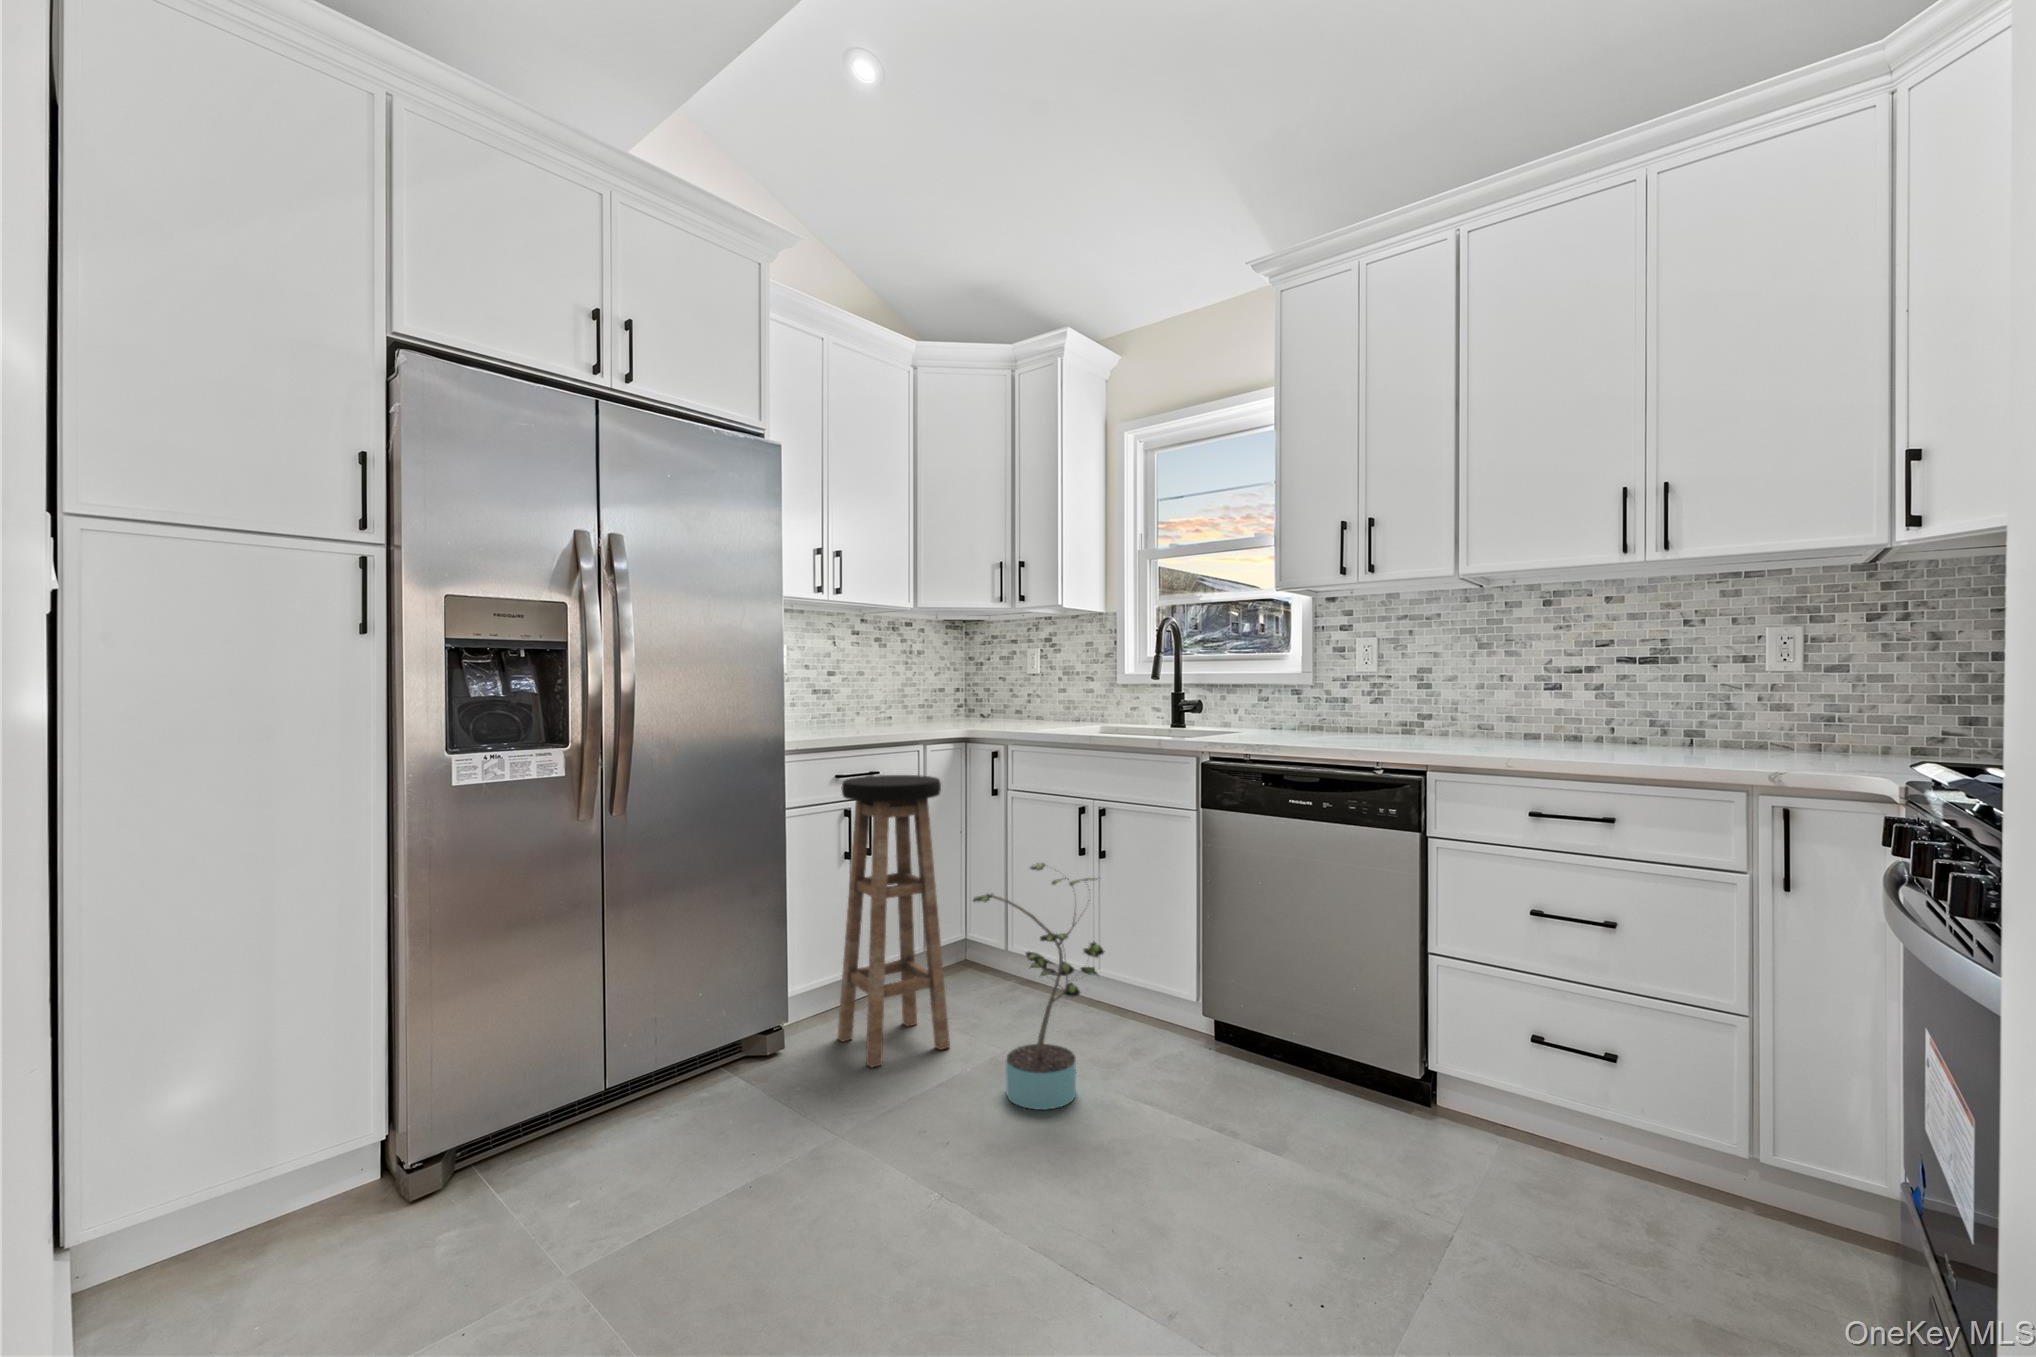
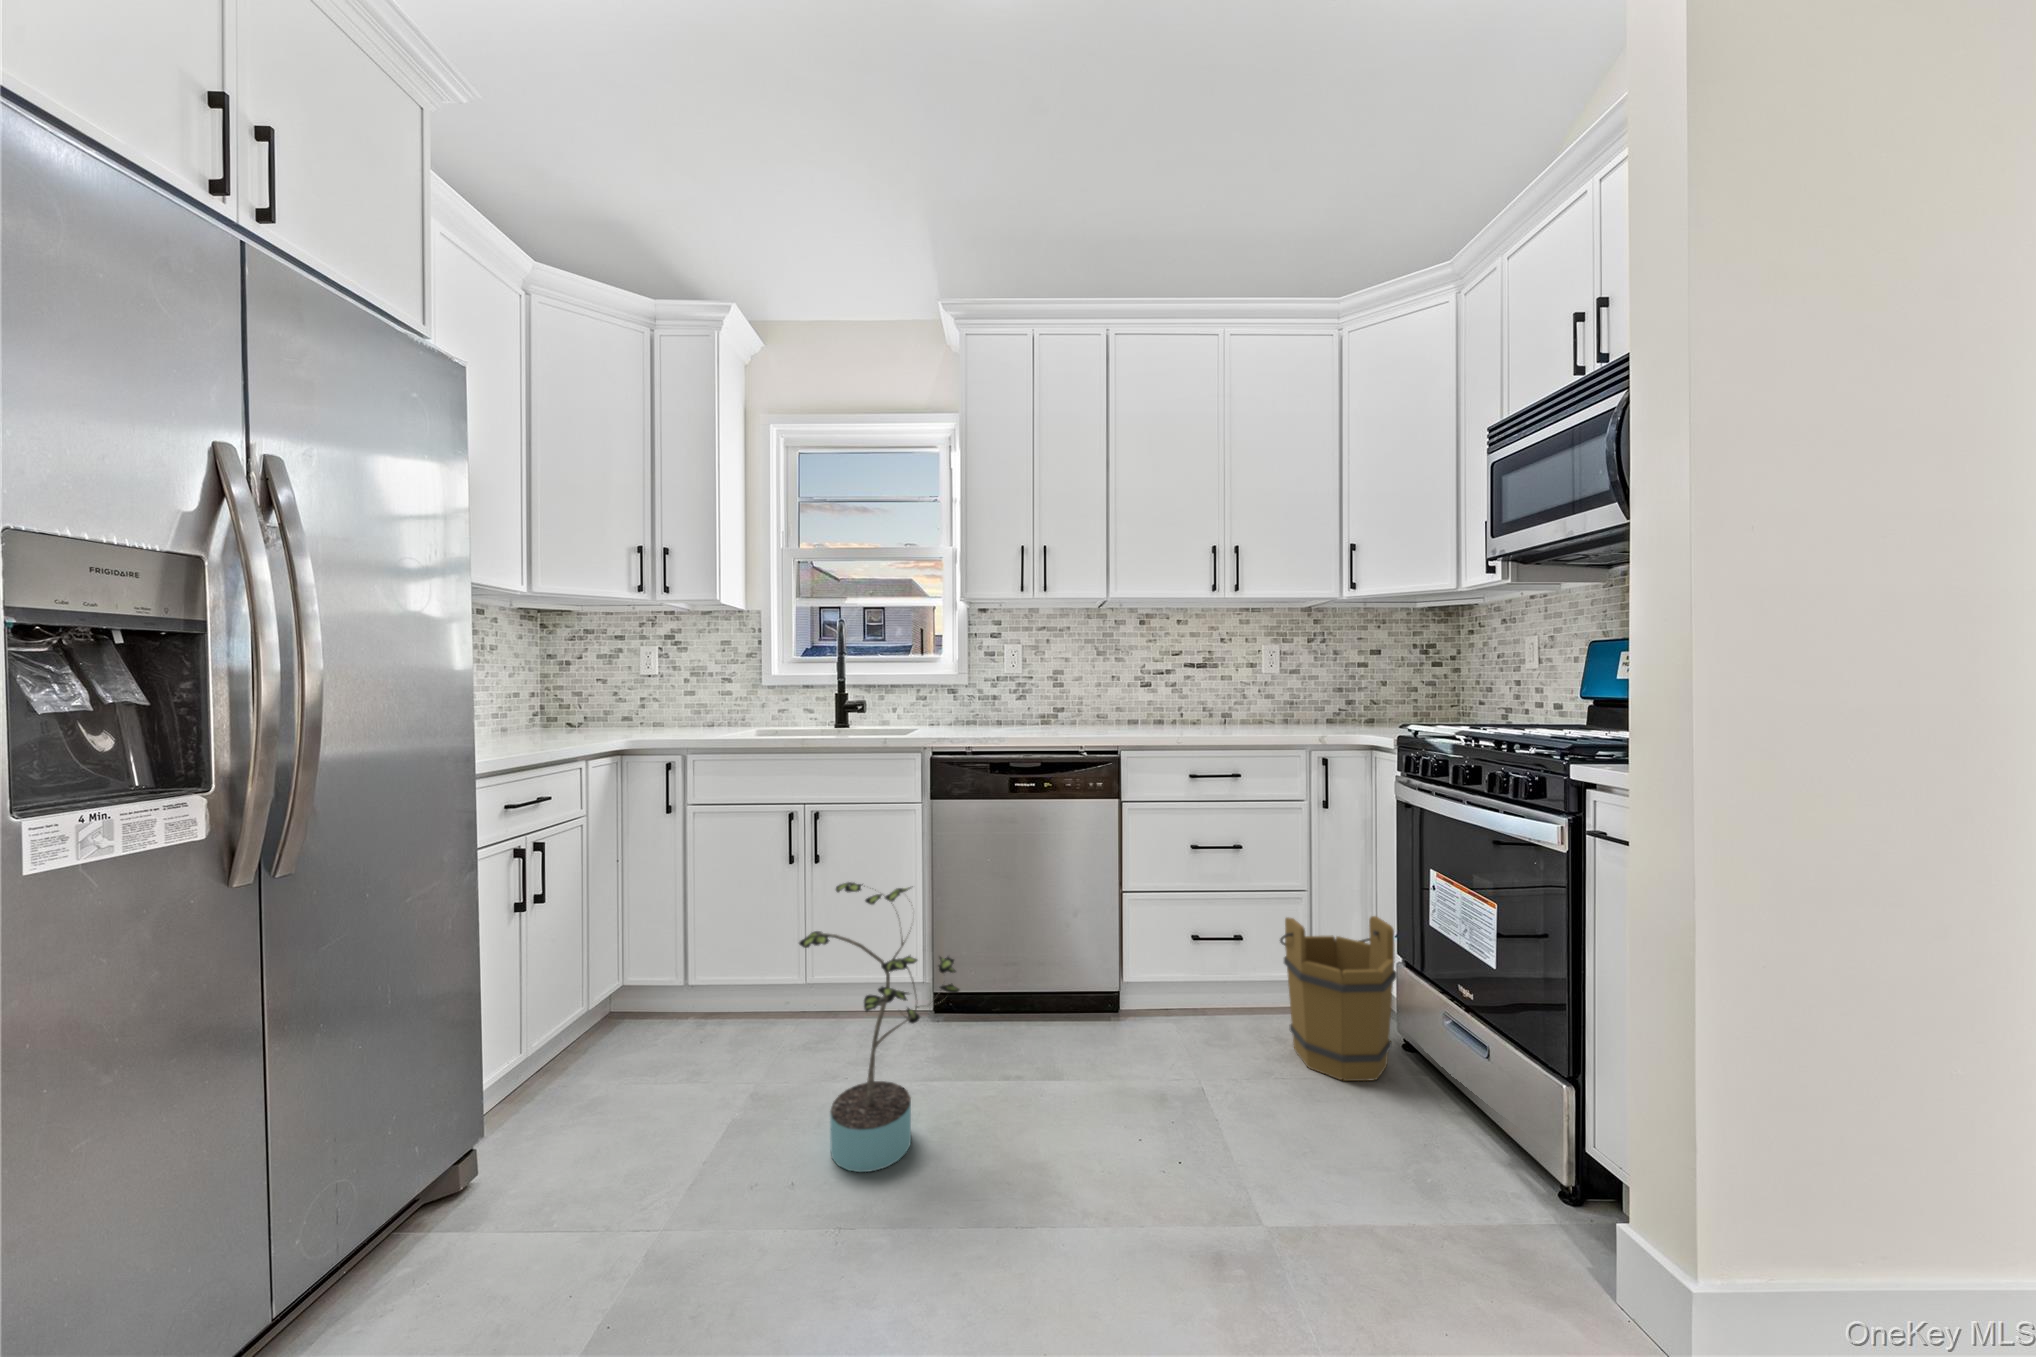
bar stool: present [838,775,950,1067] -> none [523,801,708,1218]
bucket: none [1553,1018,1738,1278] -> present [1280,916,1397,1081]

